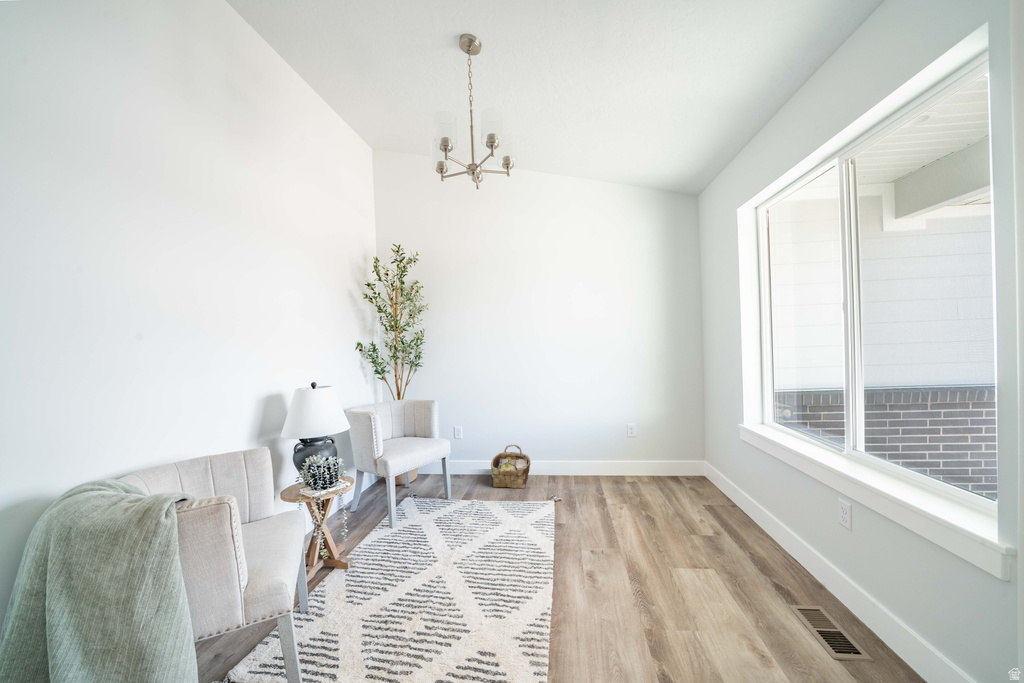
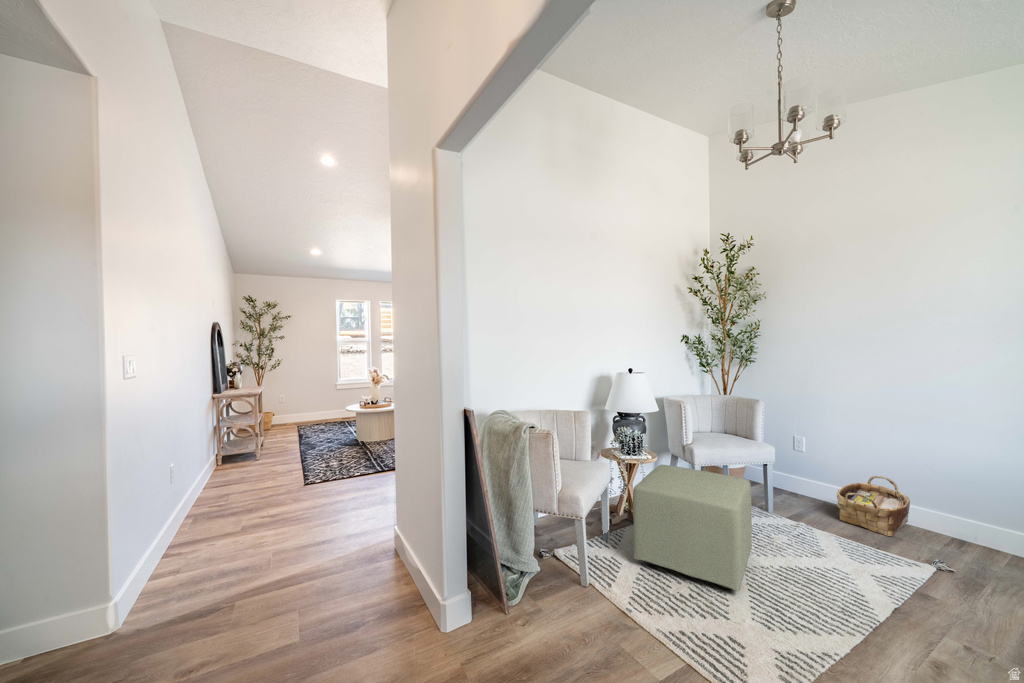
ottoman: none [348,479,466,619] -> present [633,465,752,591]

